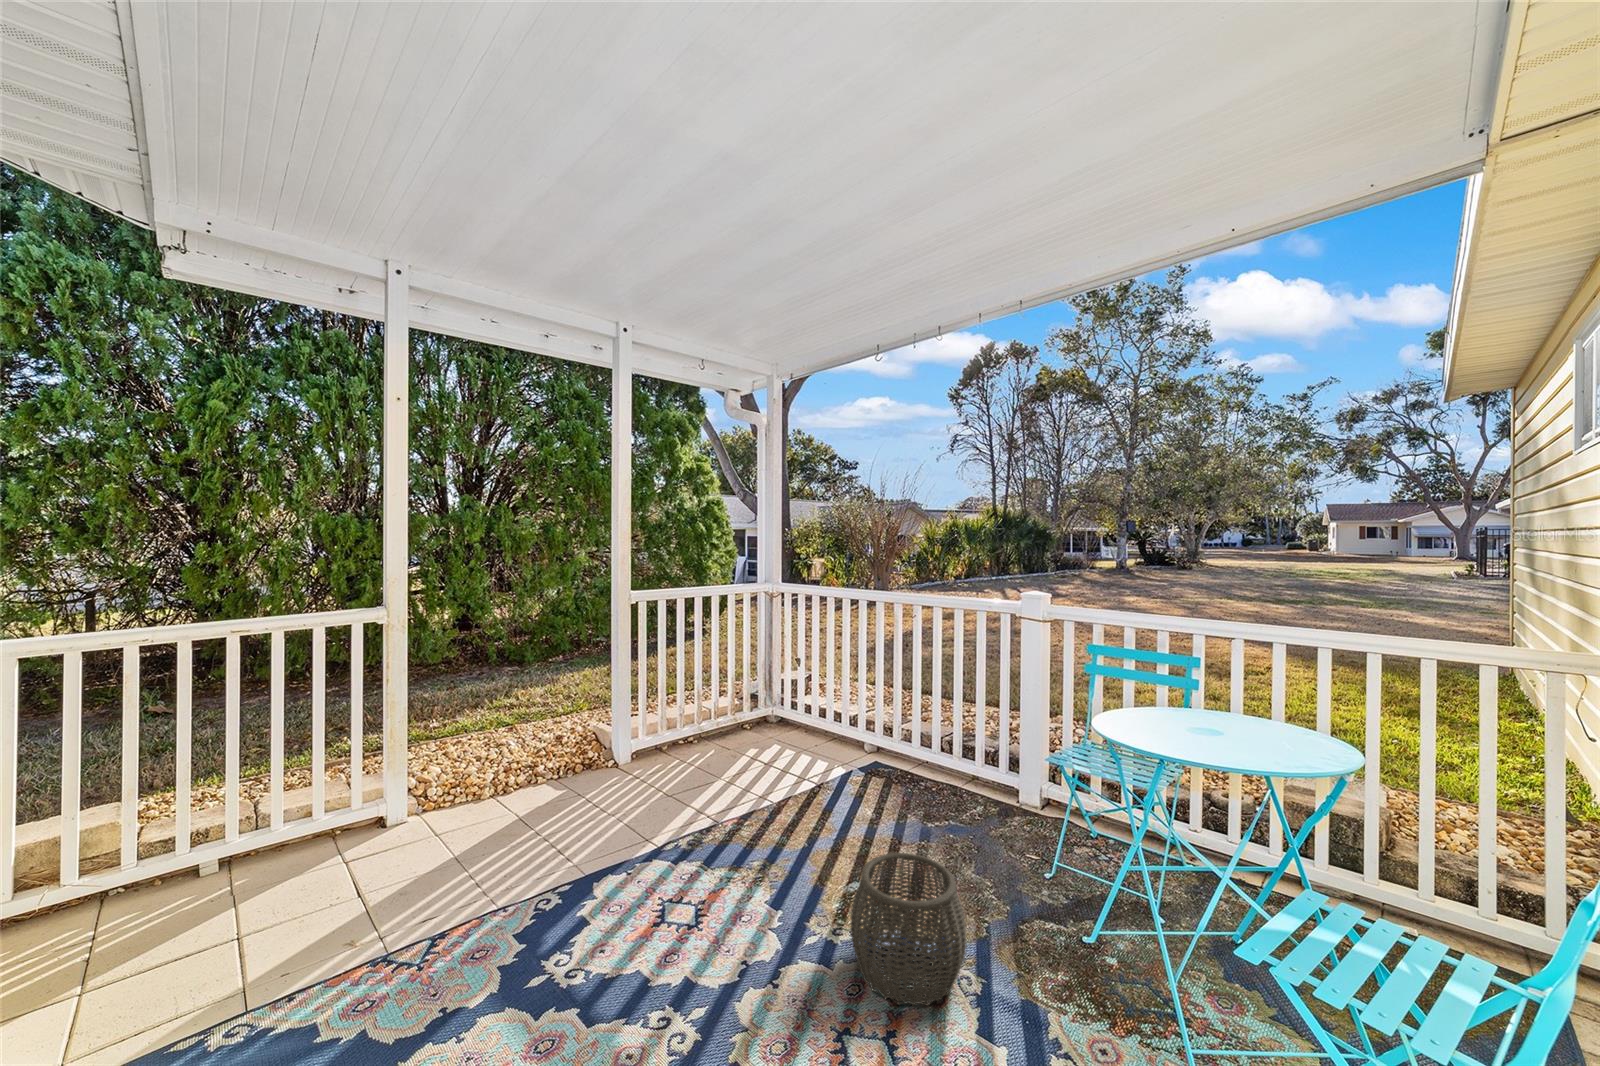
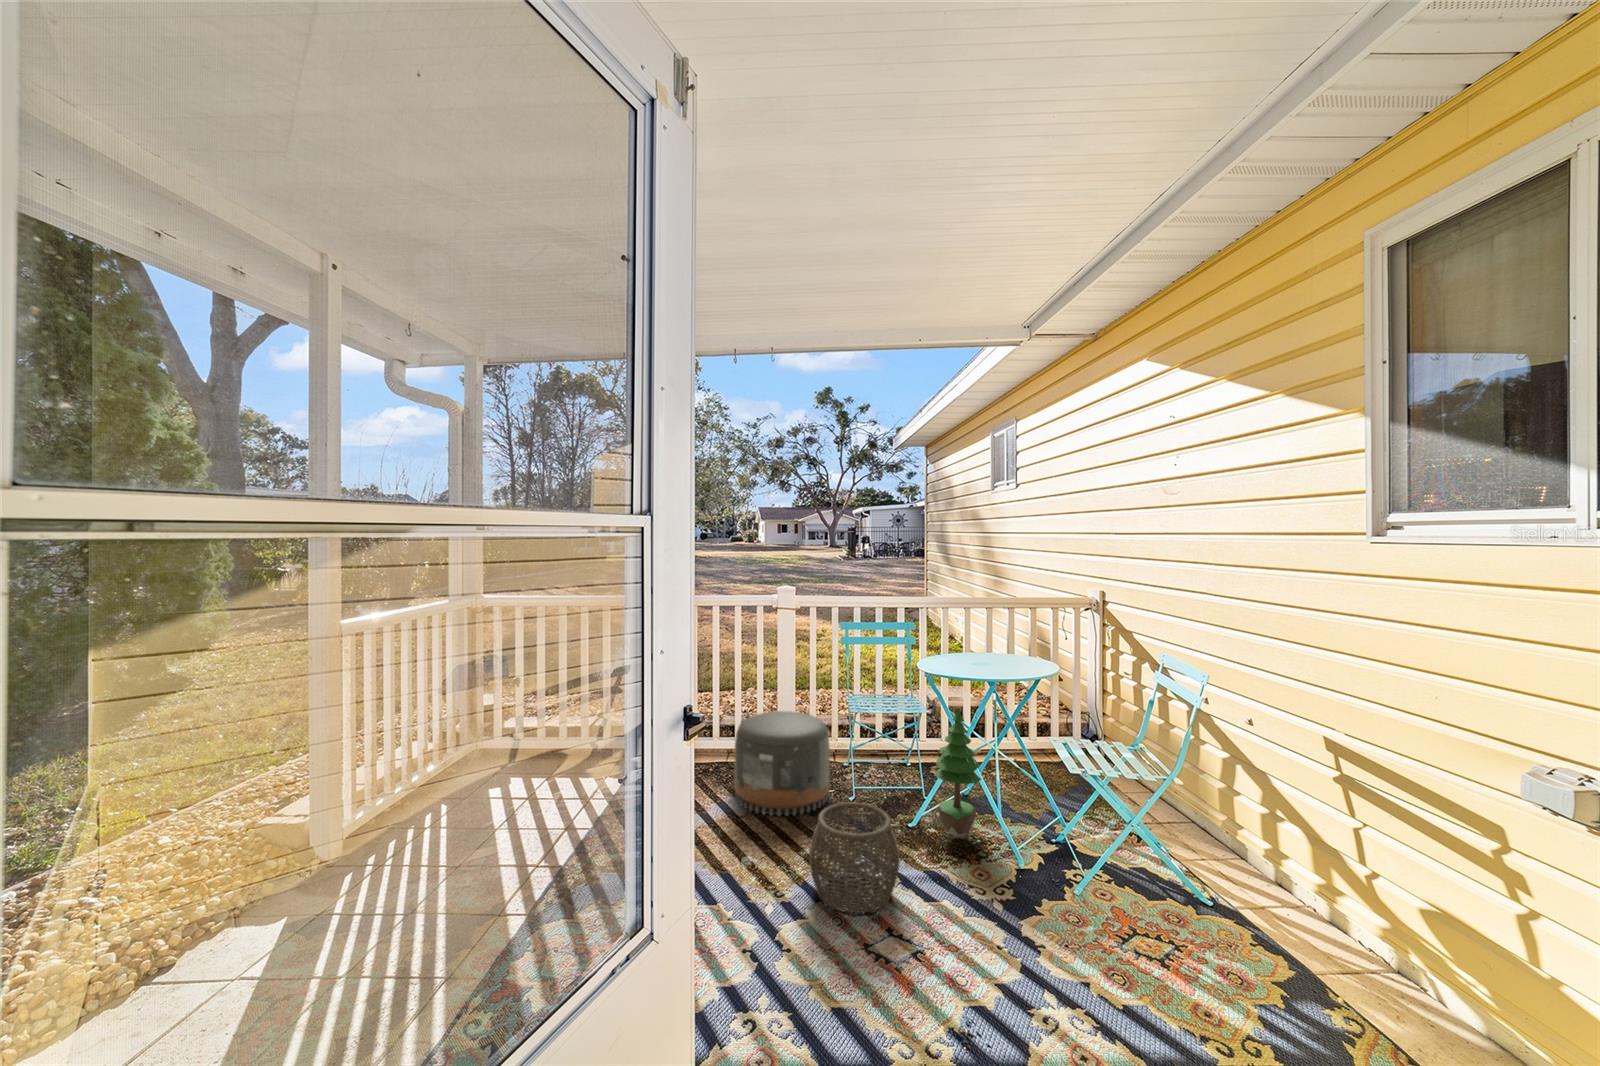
pouf: none [915,735,1035,869] -> present [734,711,830,816]
potted tree: none [1103,791,1186,999] -> present [934,709,981,838]

